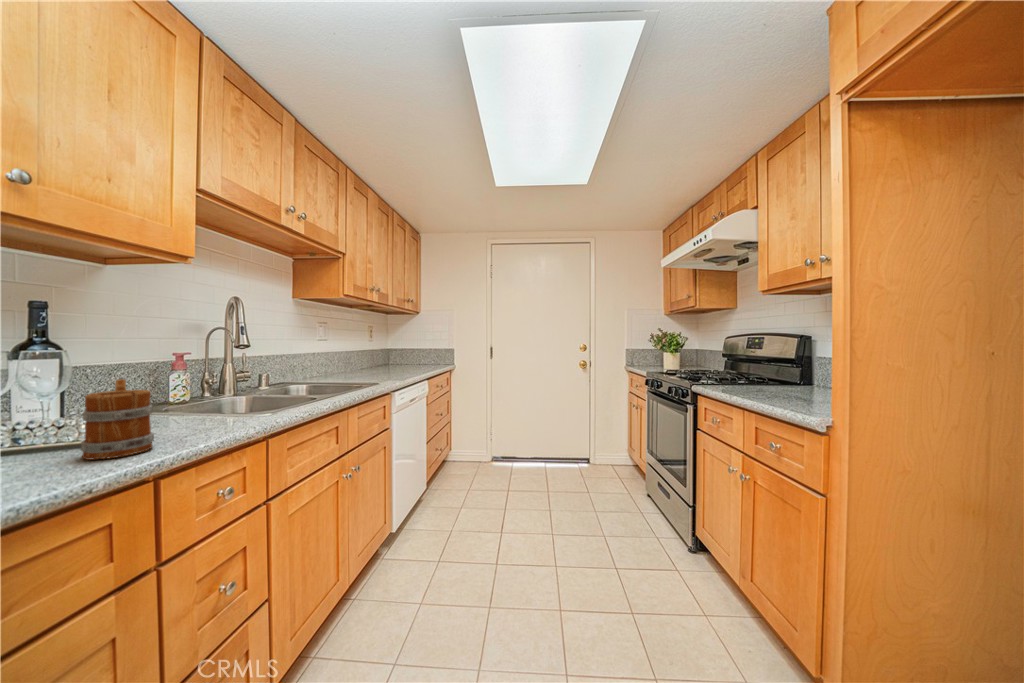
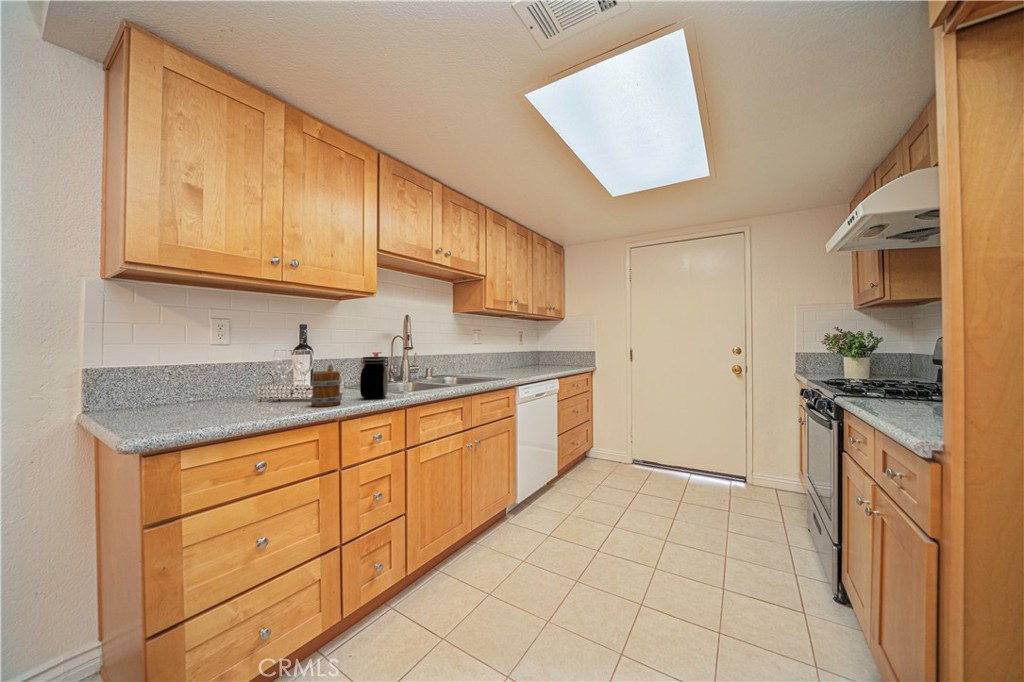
jar: none [180,361,239,431] -> present [360,357,389,399]

